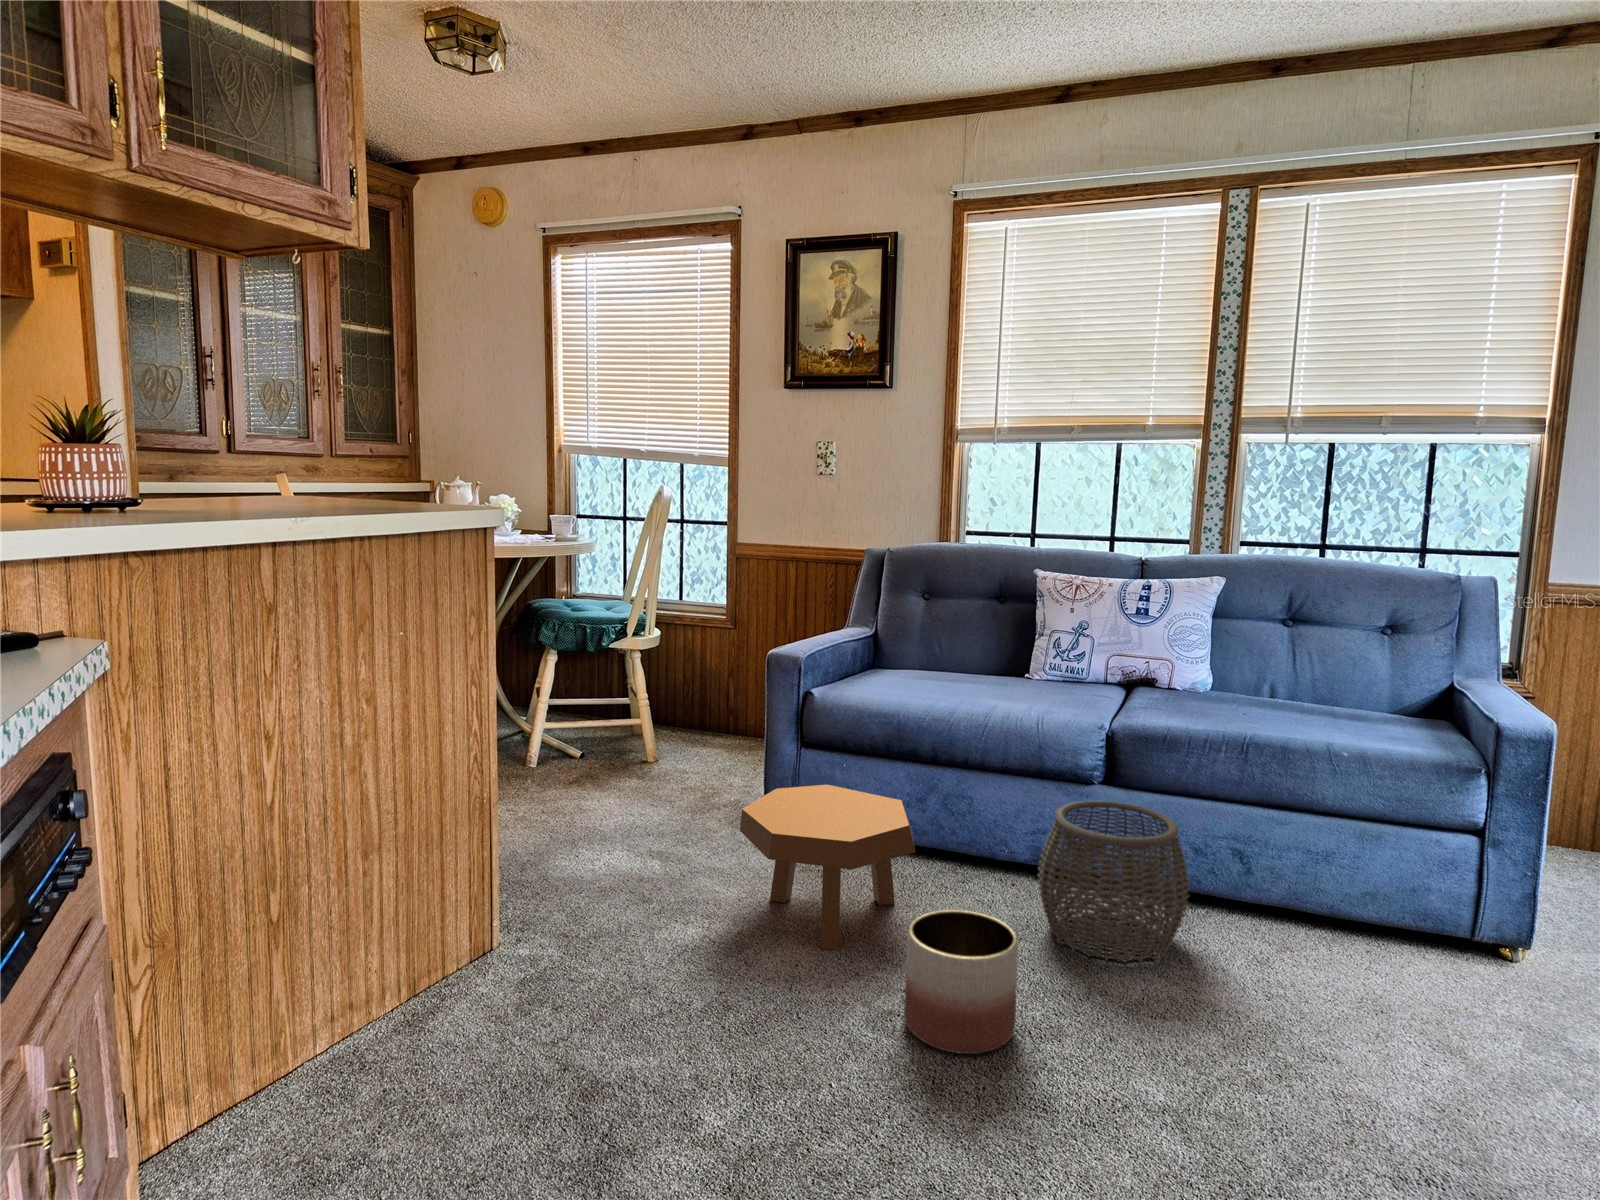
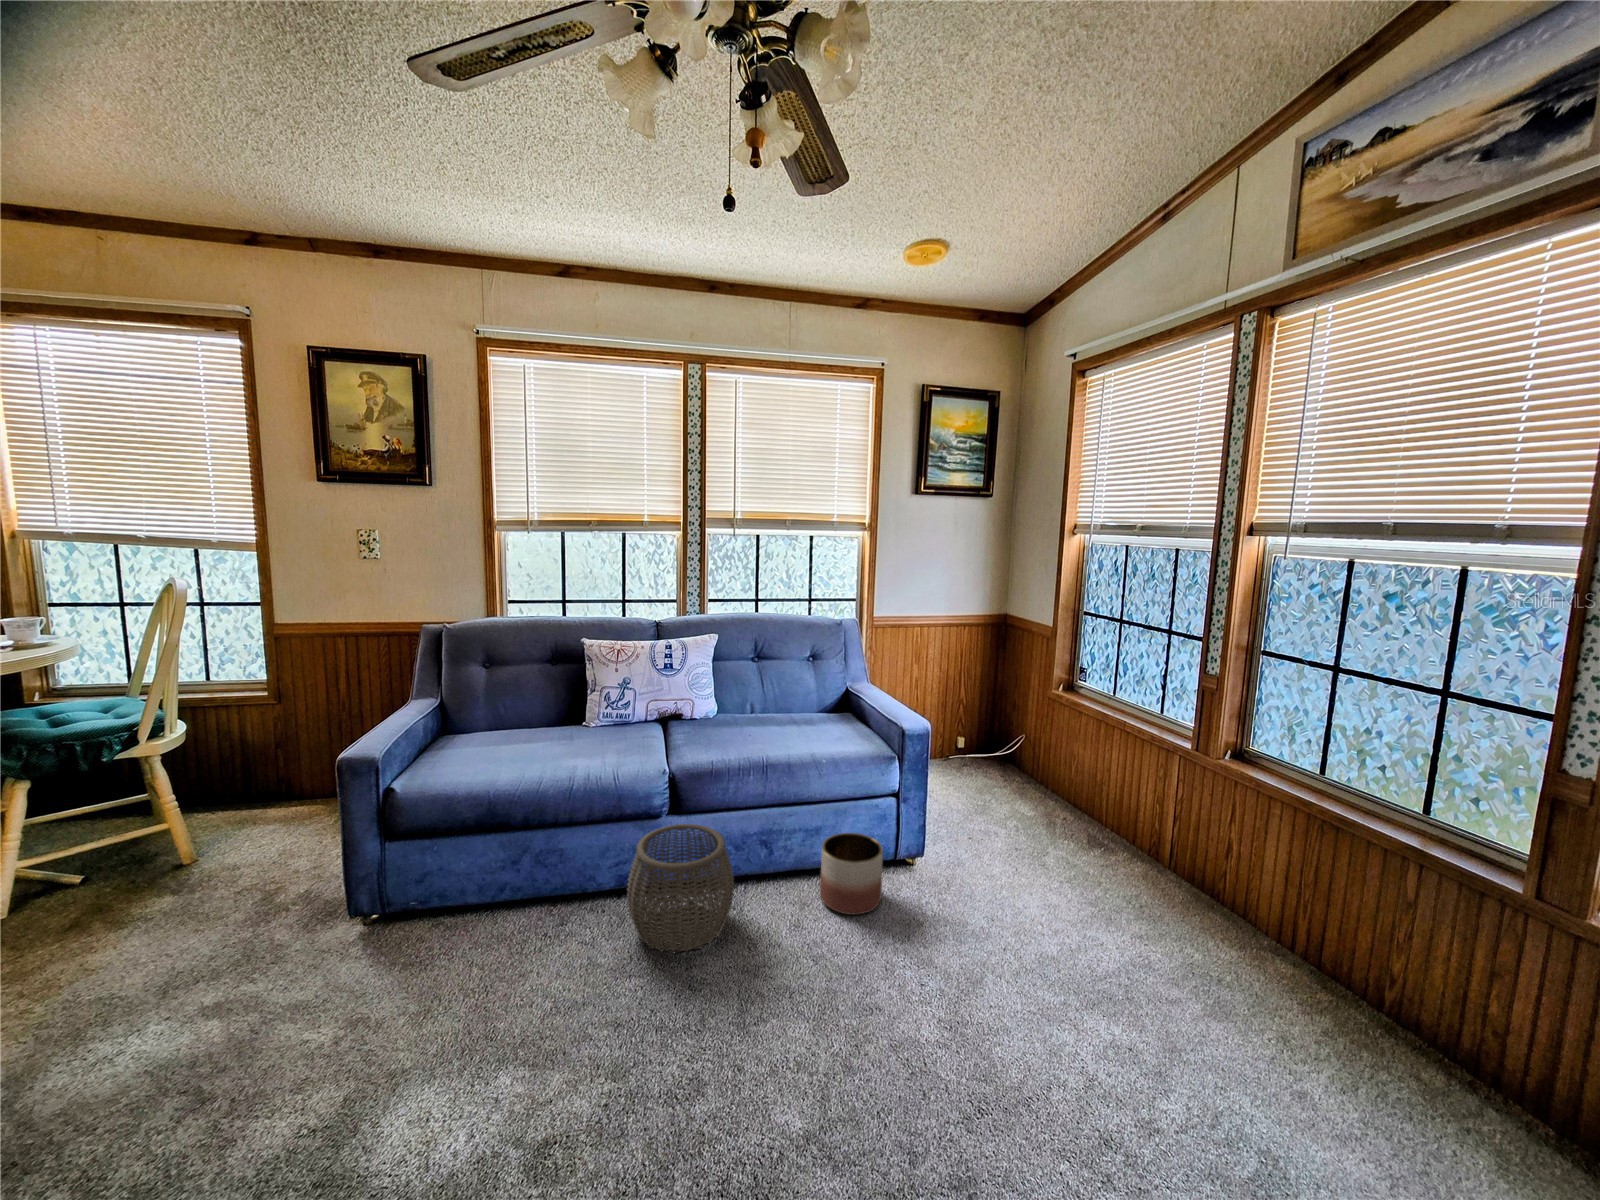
footstool: present [740,785,915,950] -> none [345,870,529,1043]
planter: present [904,910,1018,1054] -> present [820,833,883,915]

